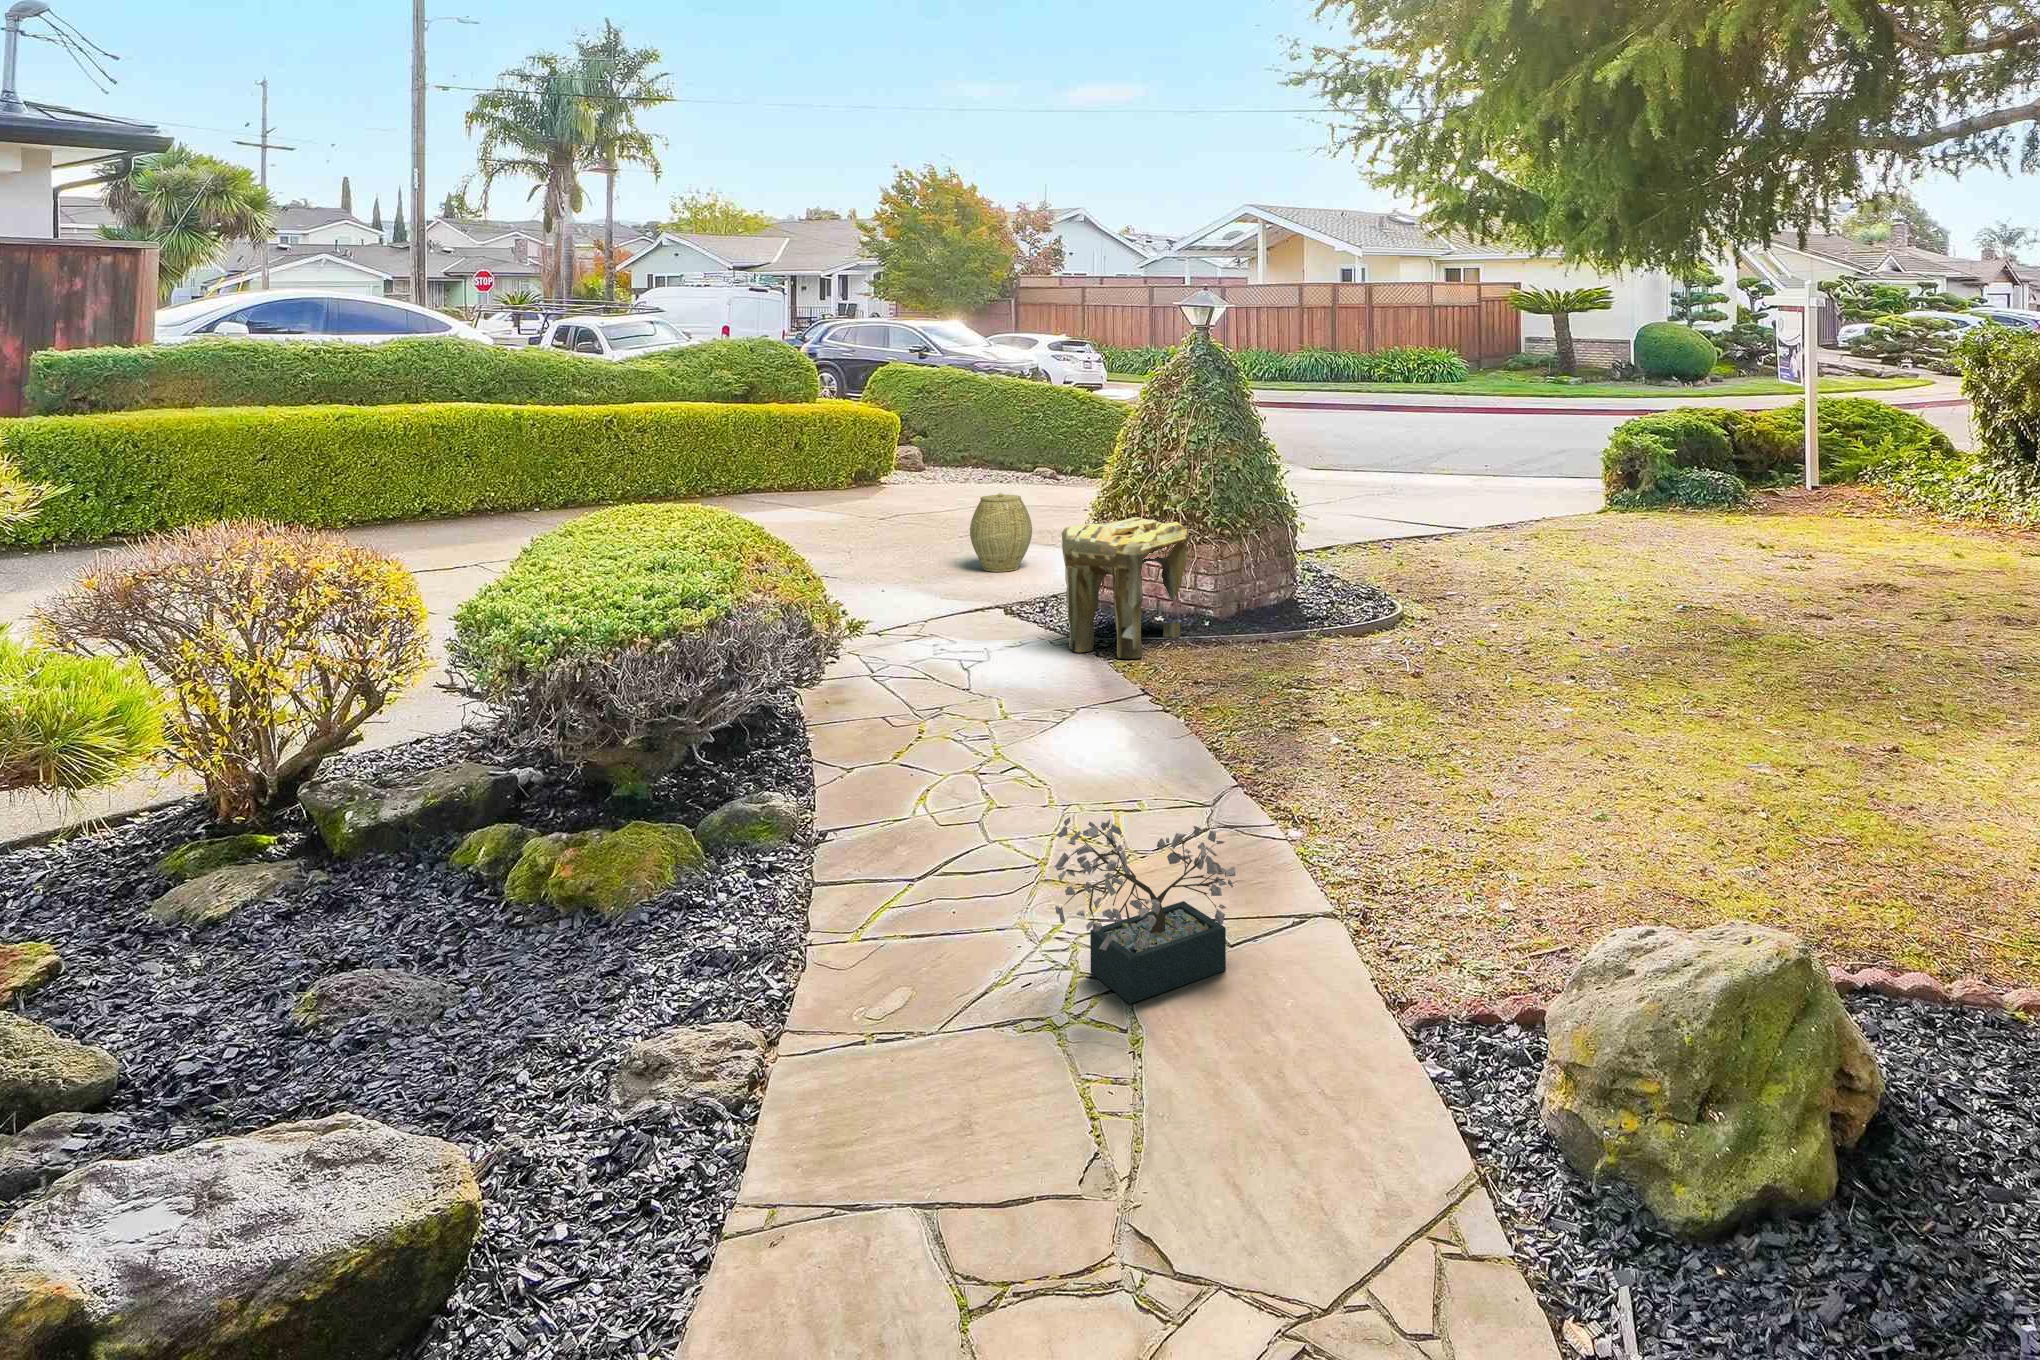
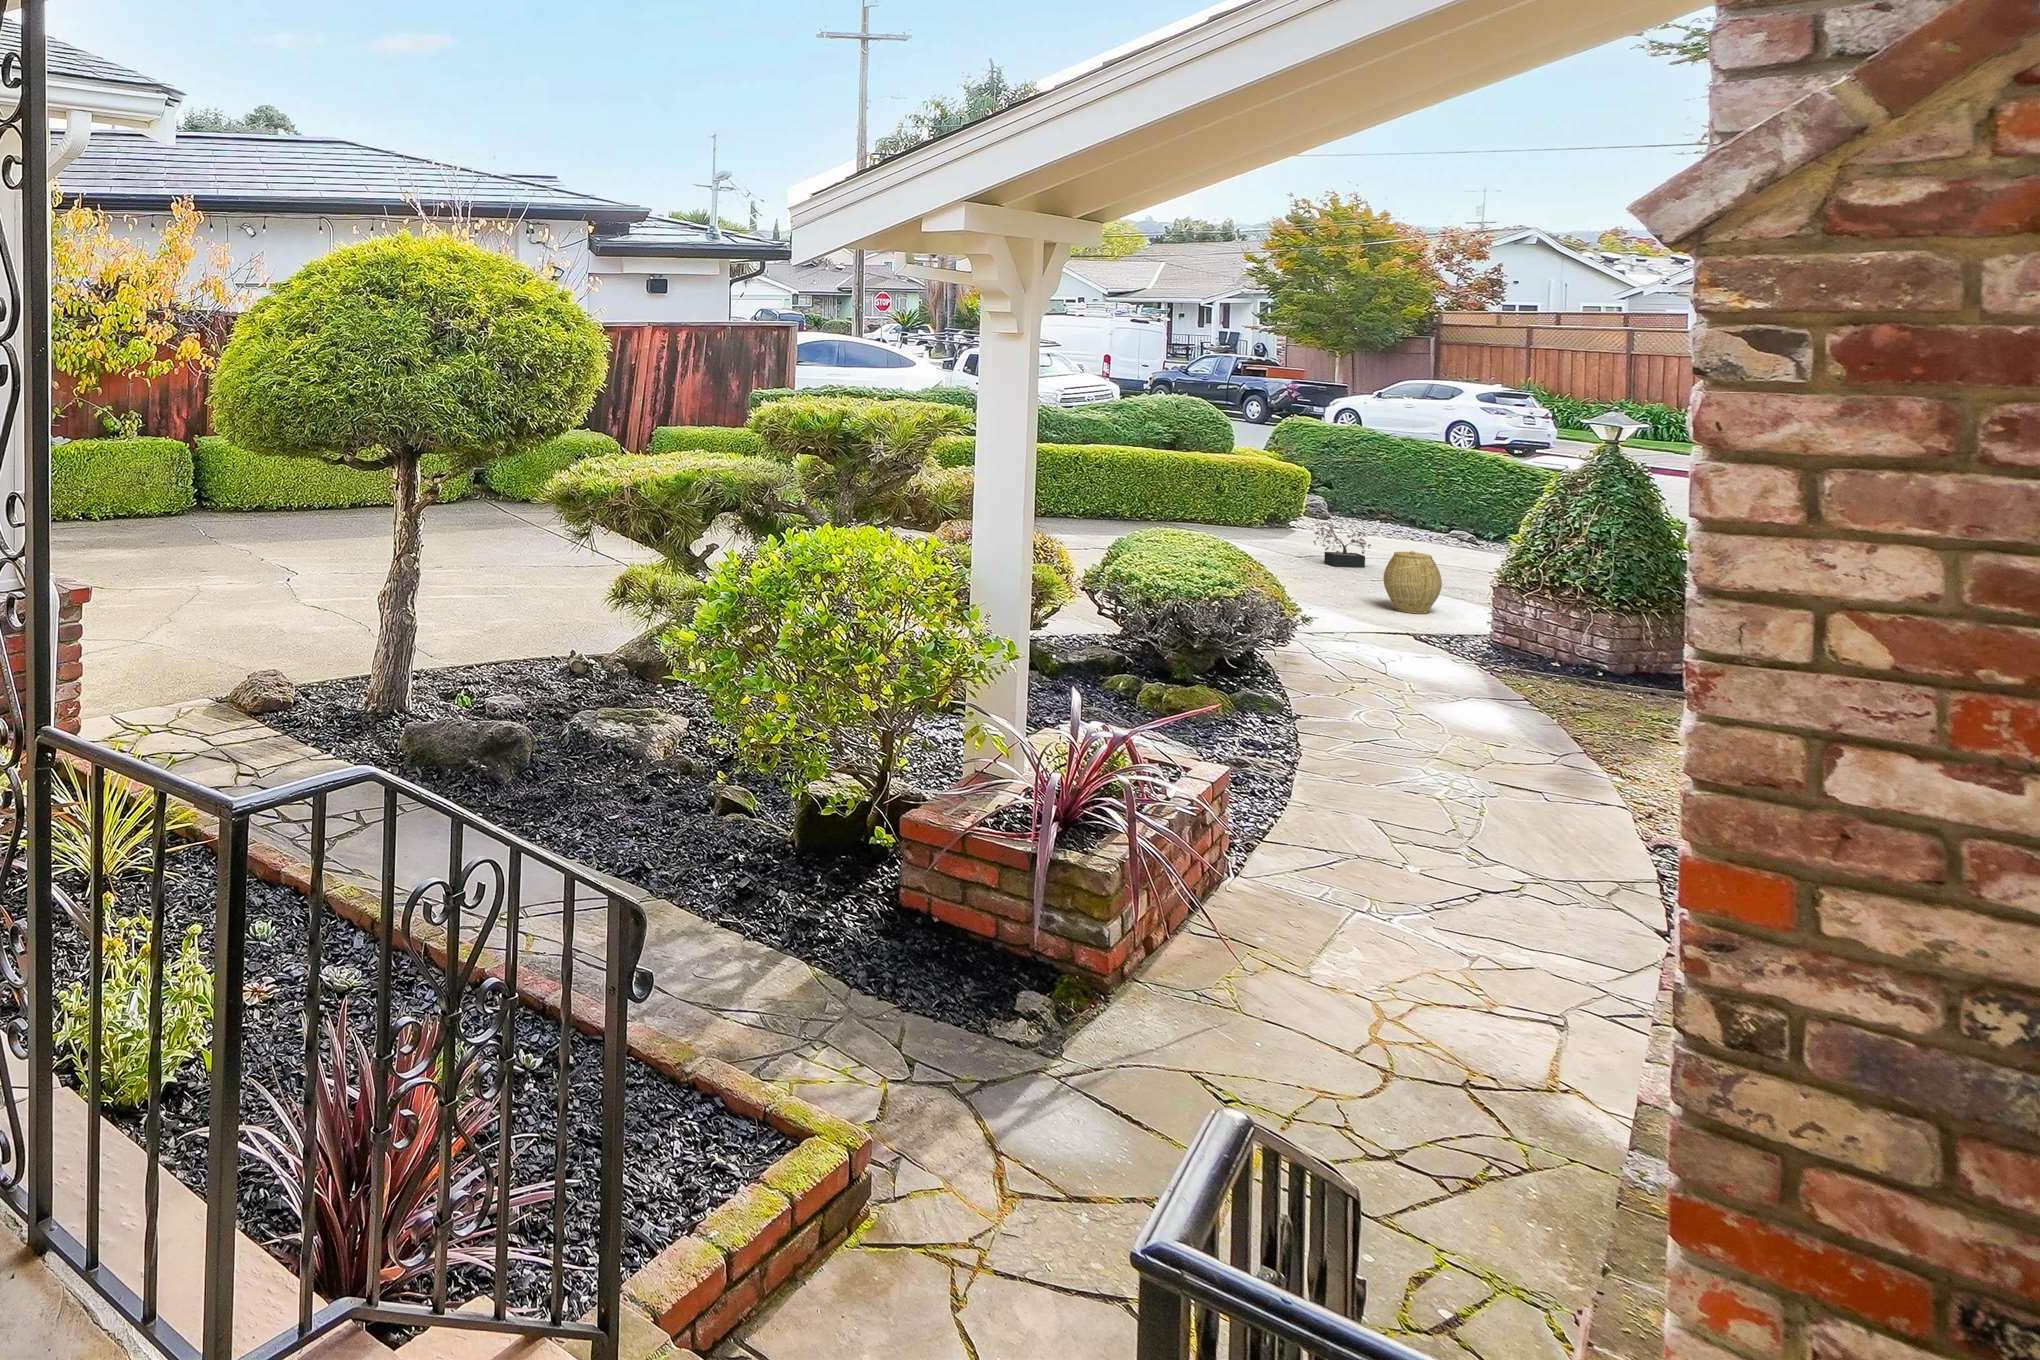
stool: present [1062,517,1188,659] -> none [1465,583,1584,687]
decorative plant: present [1054,817,1235,1004] -> present [1313,522,1371,567]

